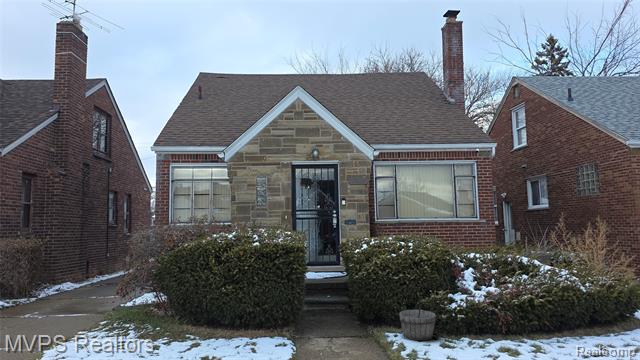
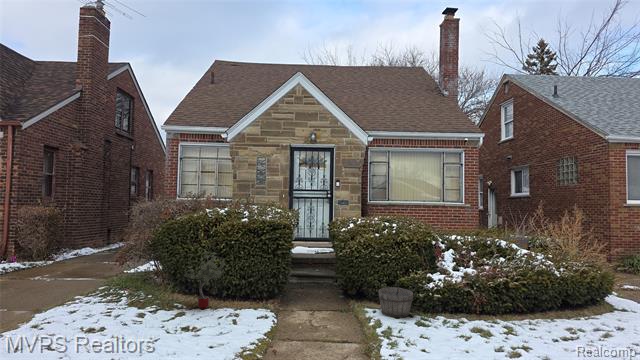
potted tree: none [195,279,239,340] -> present [185,252,225,309]

